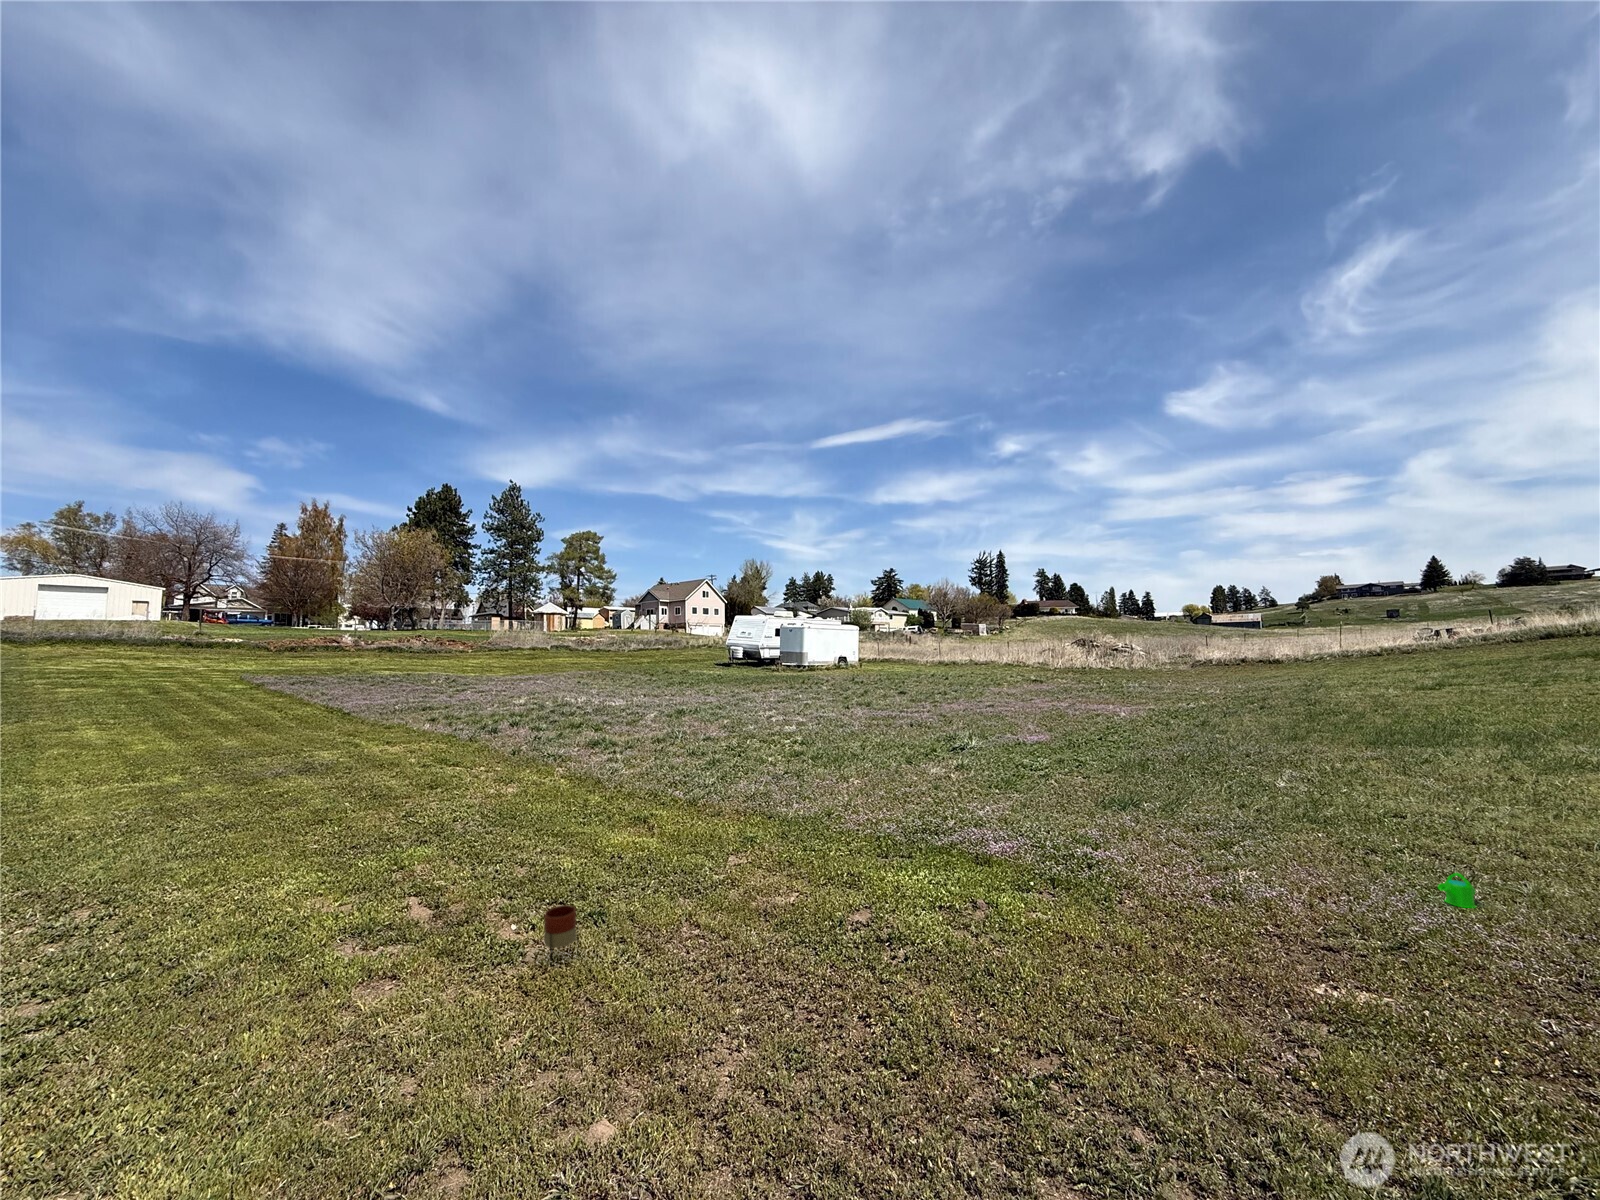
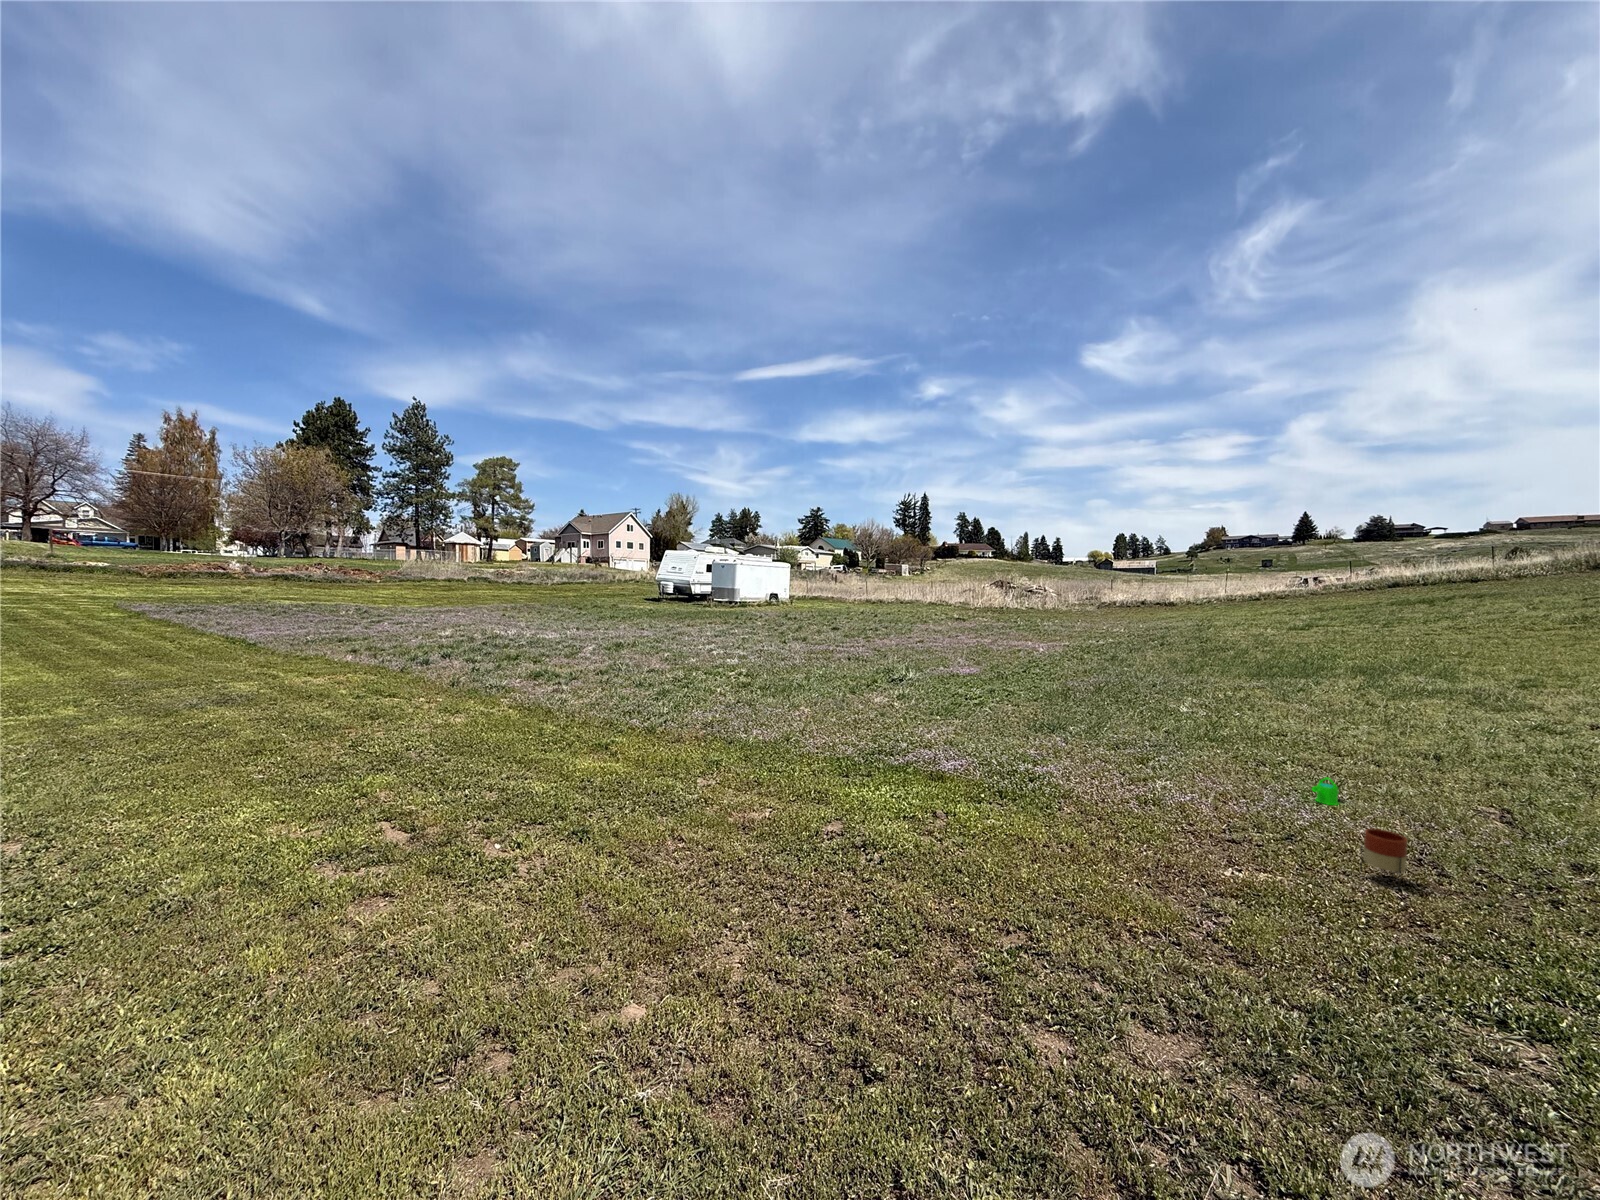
planter: present [544,905,578,961] -> present [1360,829,1407,889]

